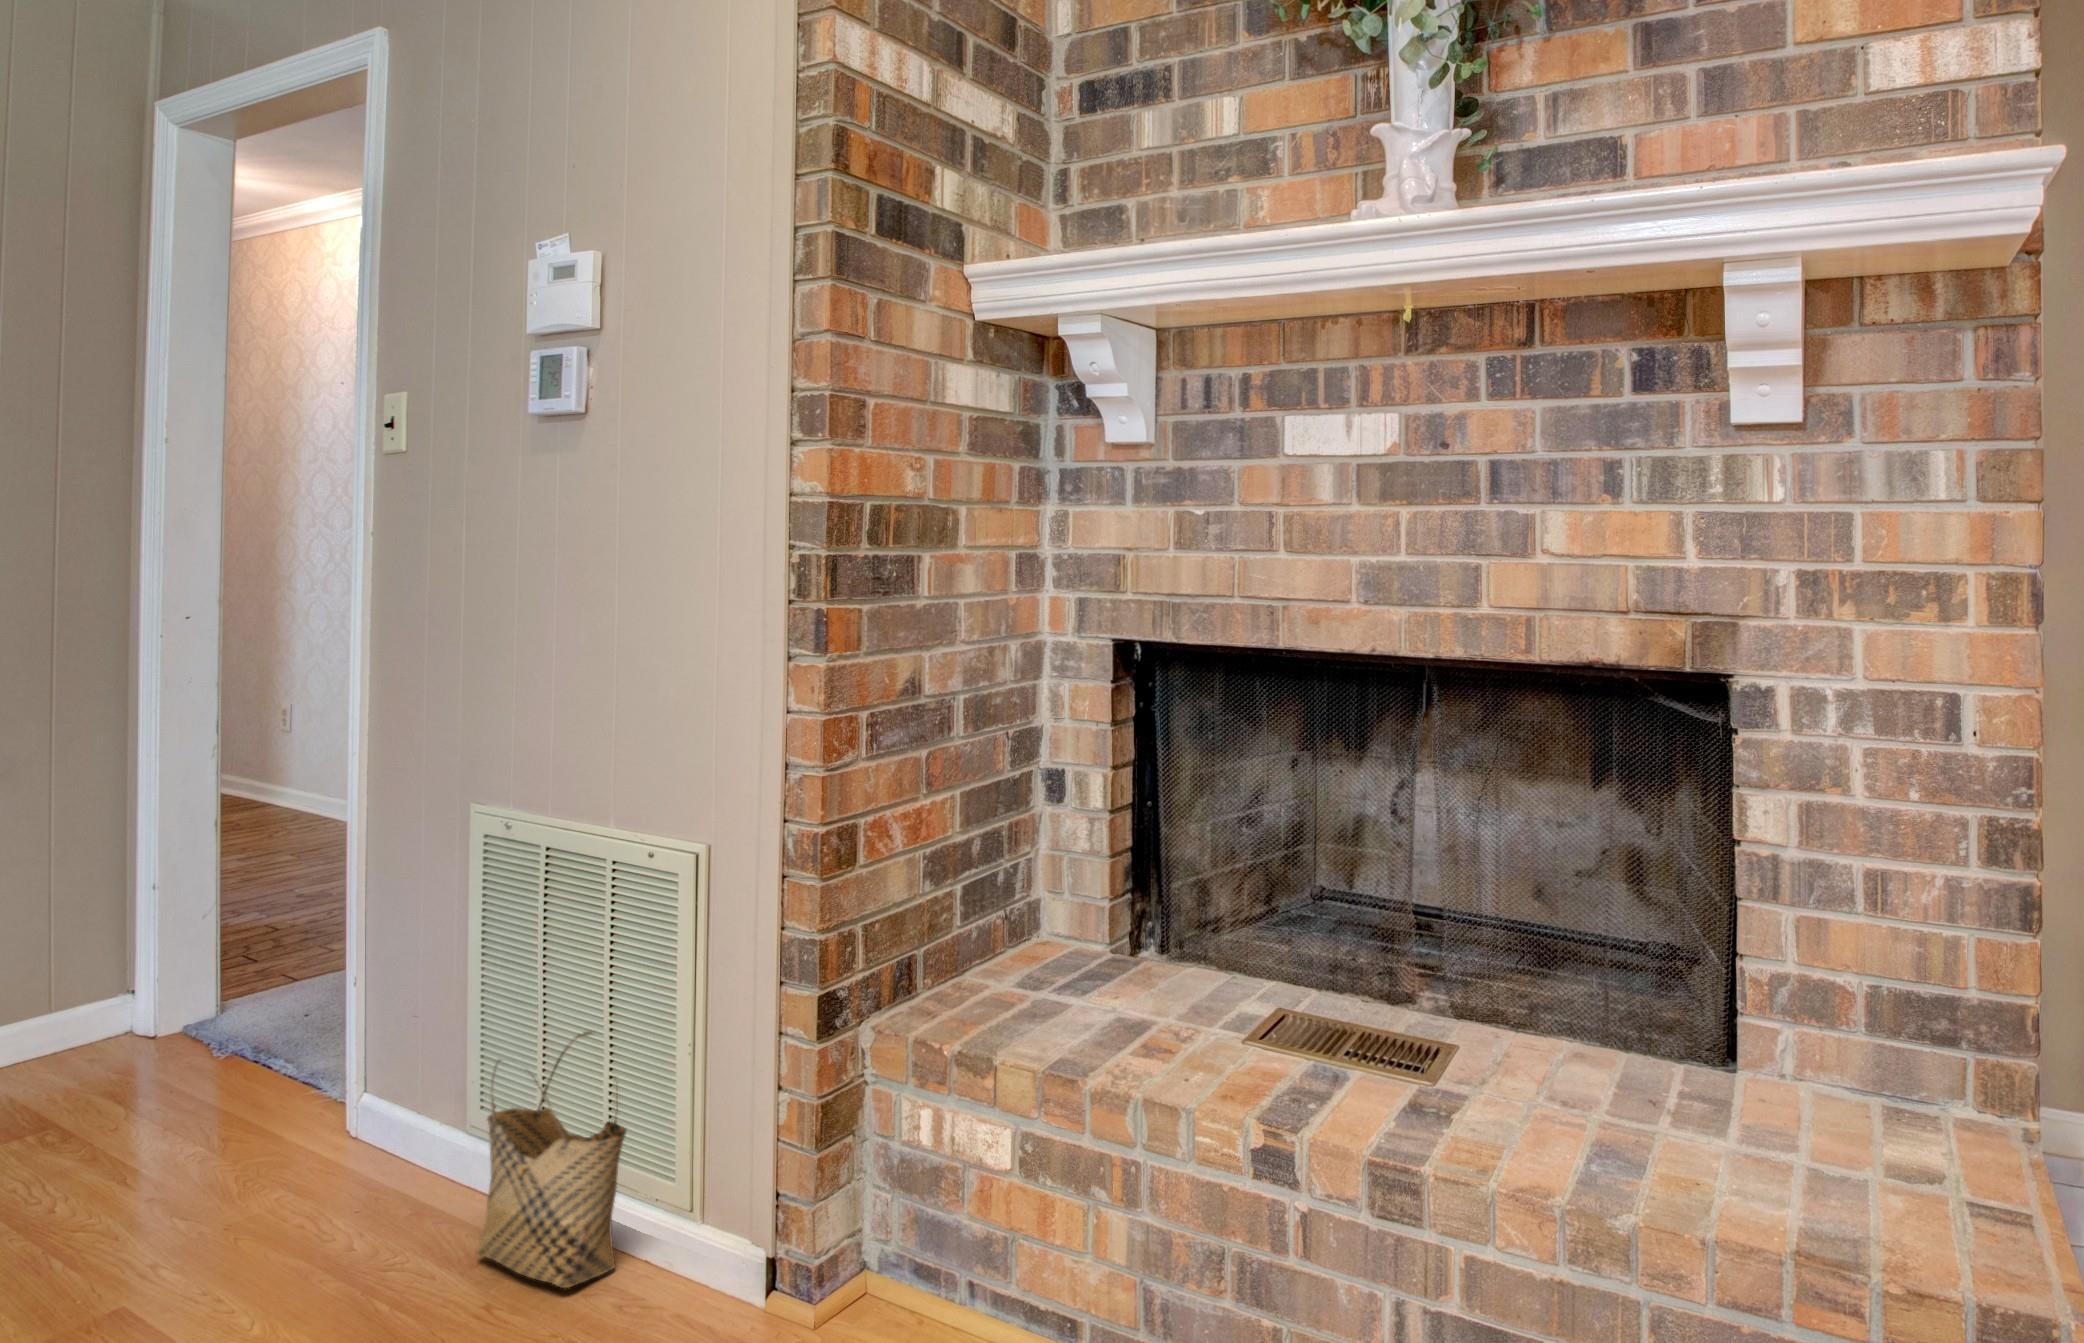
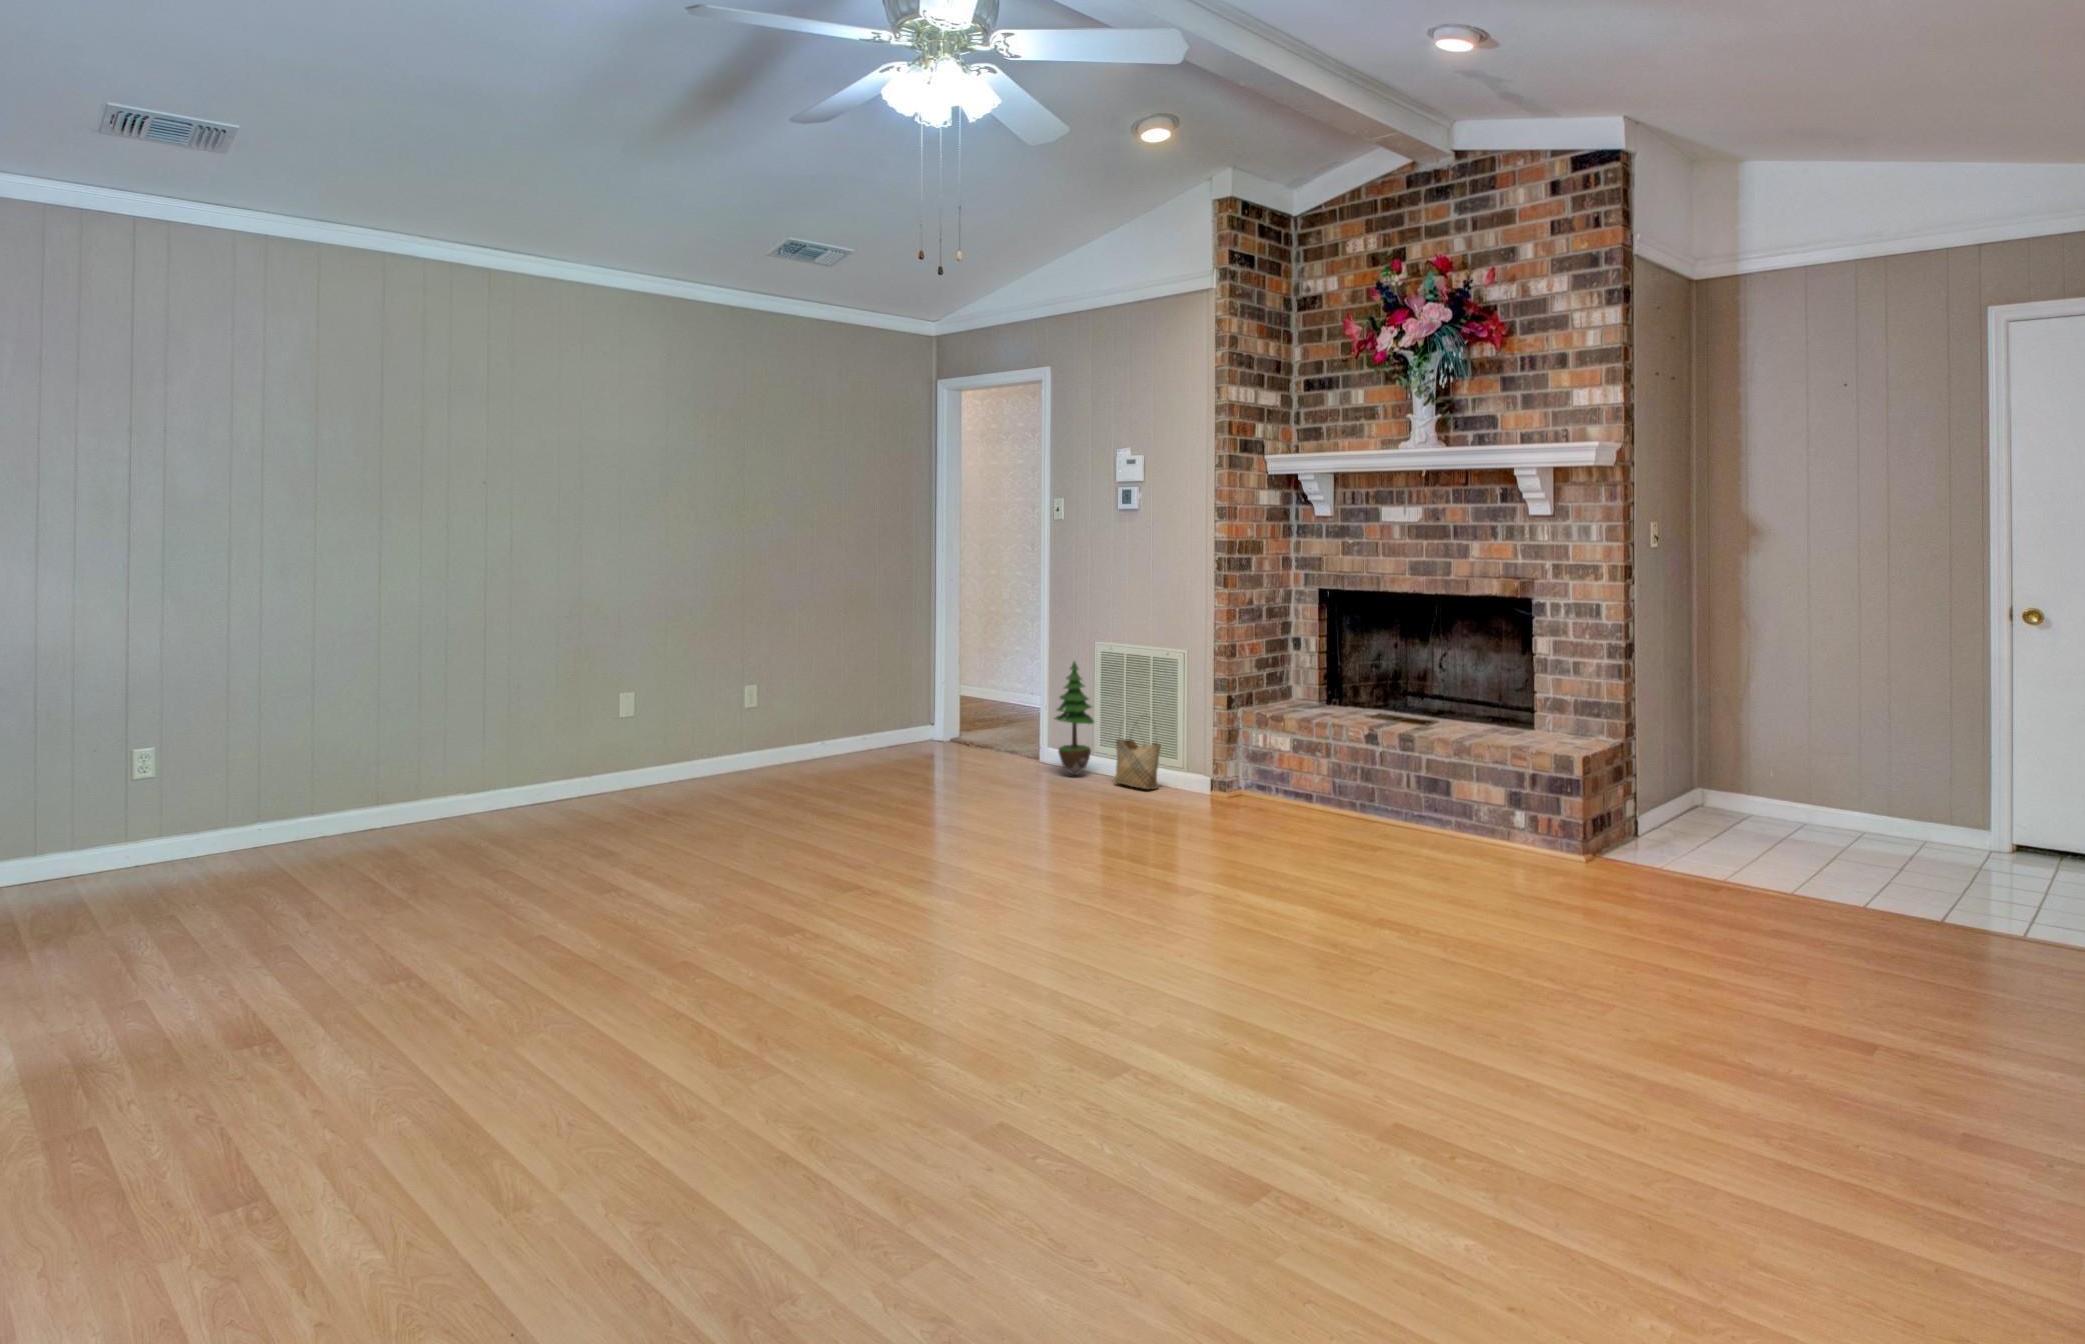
potted tree: none [304,862,455,1214] -> present [1054,661,1094,775]

